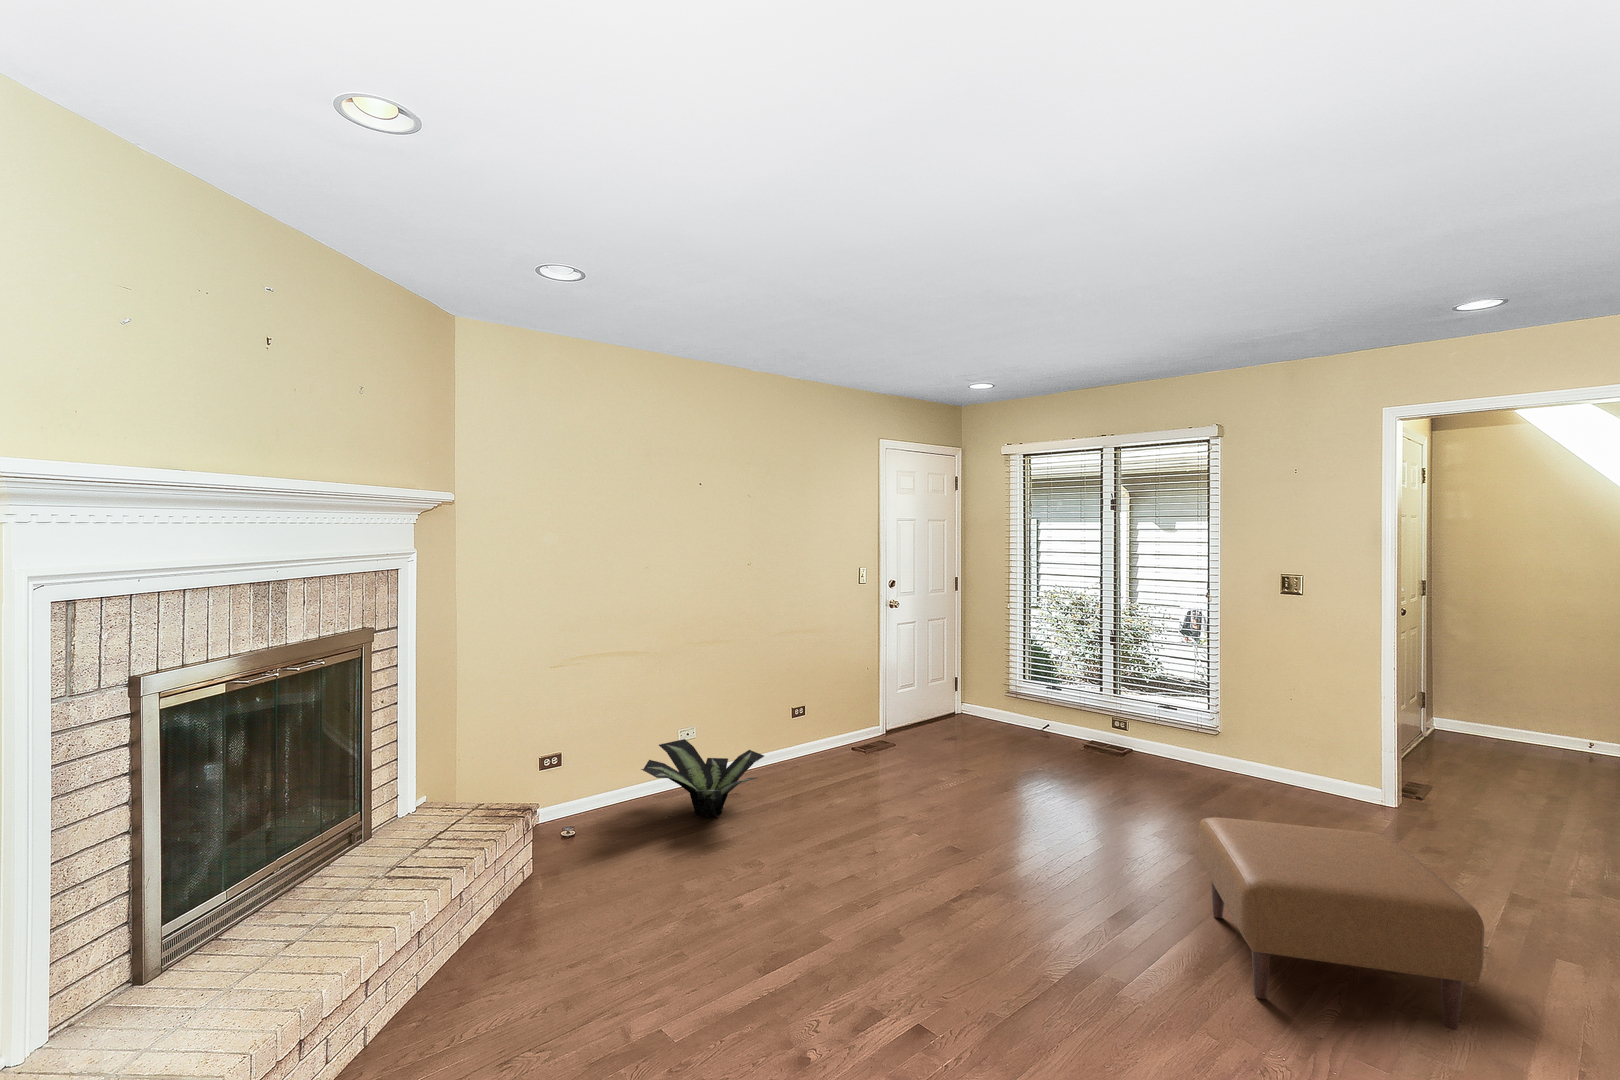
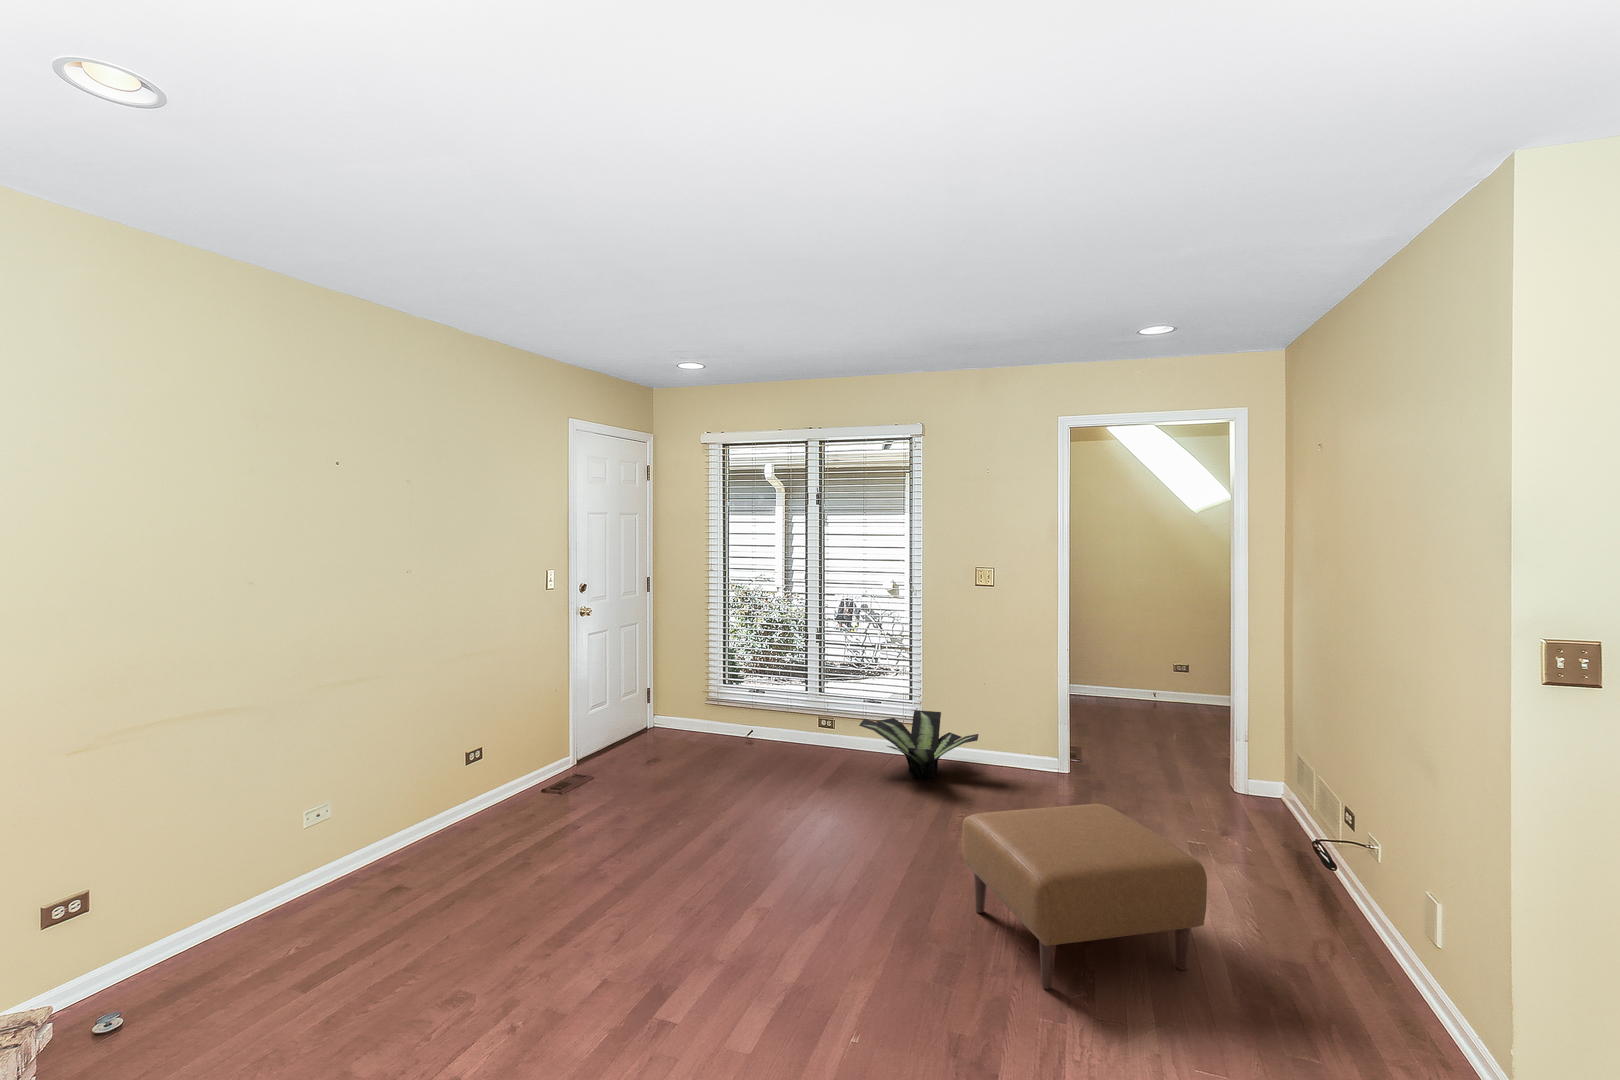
potted plant: present [641,739,764,818] -> present [859,710,978,779]

